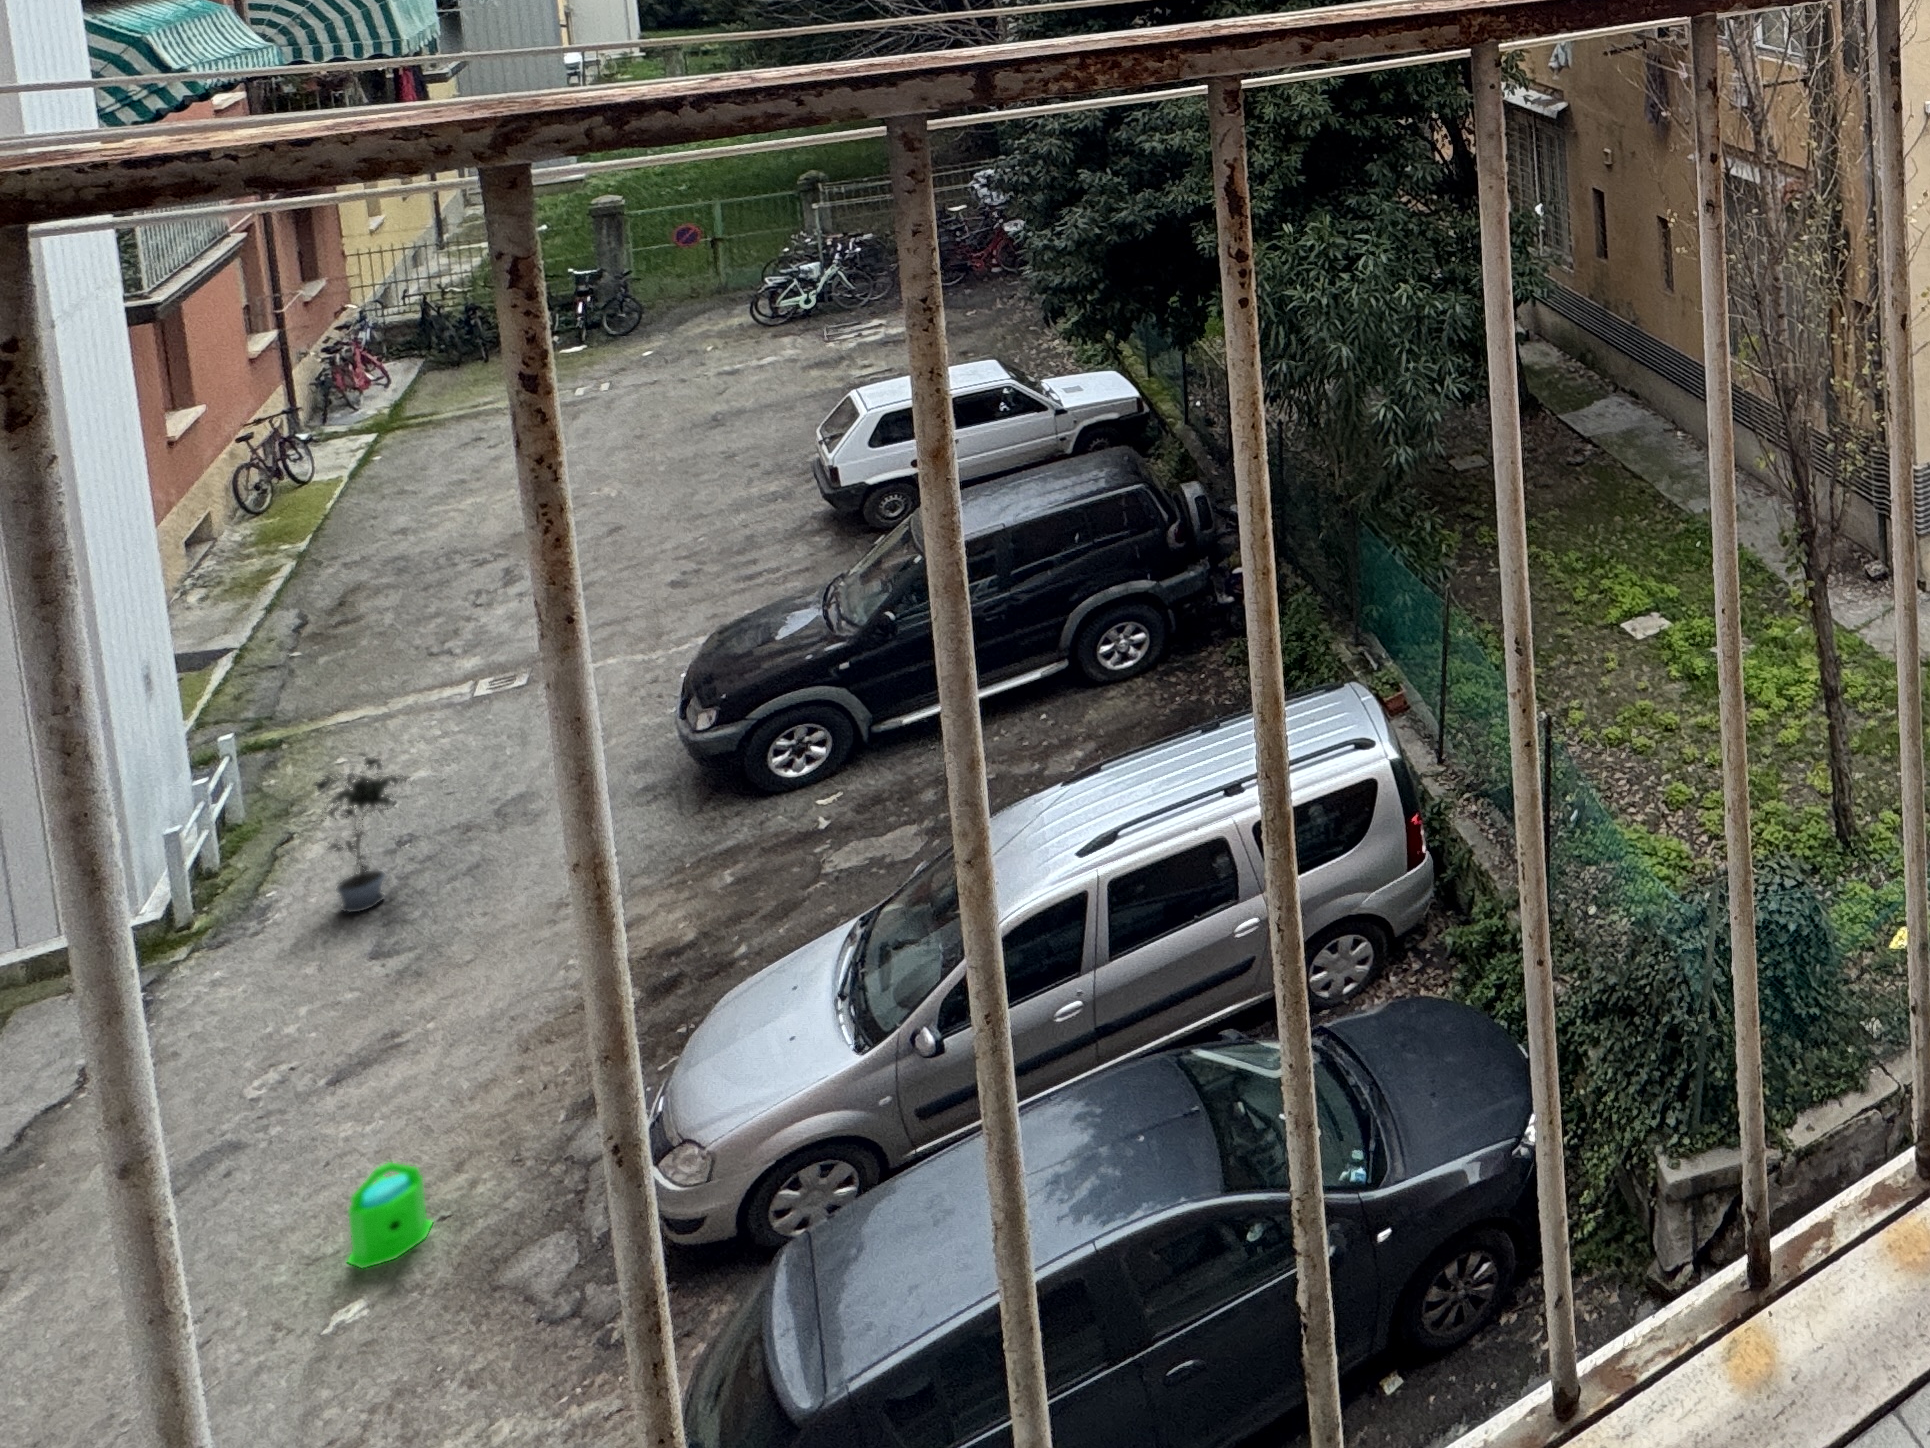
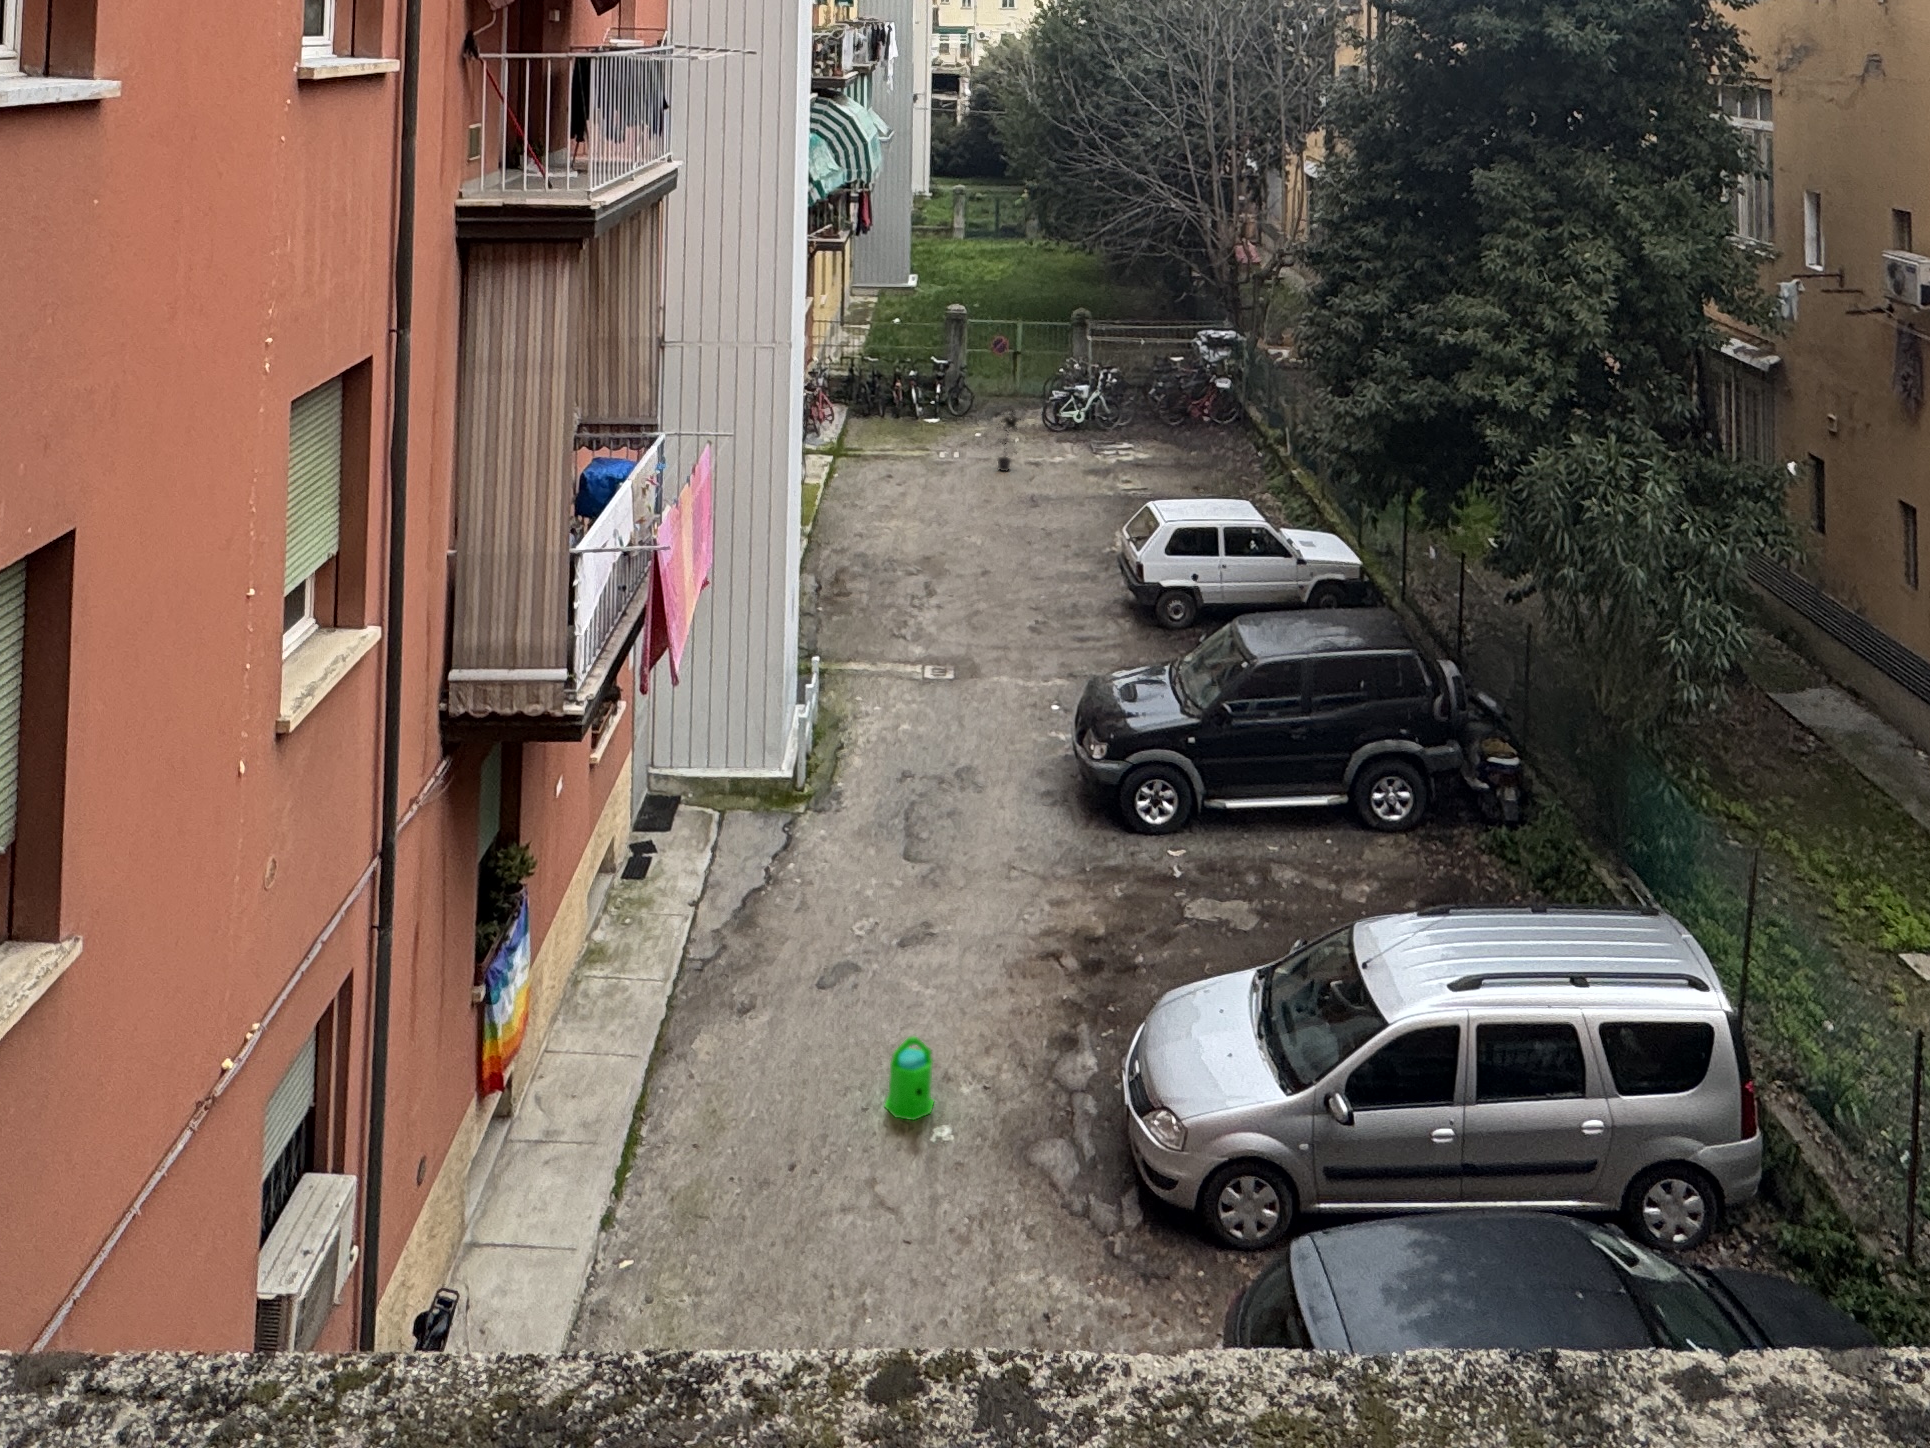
potted plant: present [314,755,412,912] -> present [996,411,1024,471]

